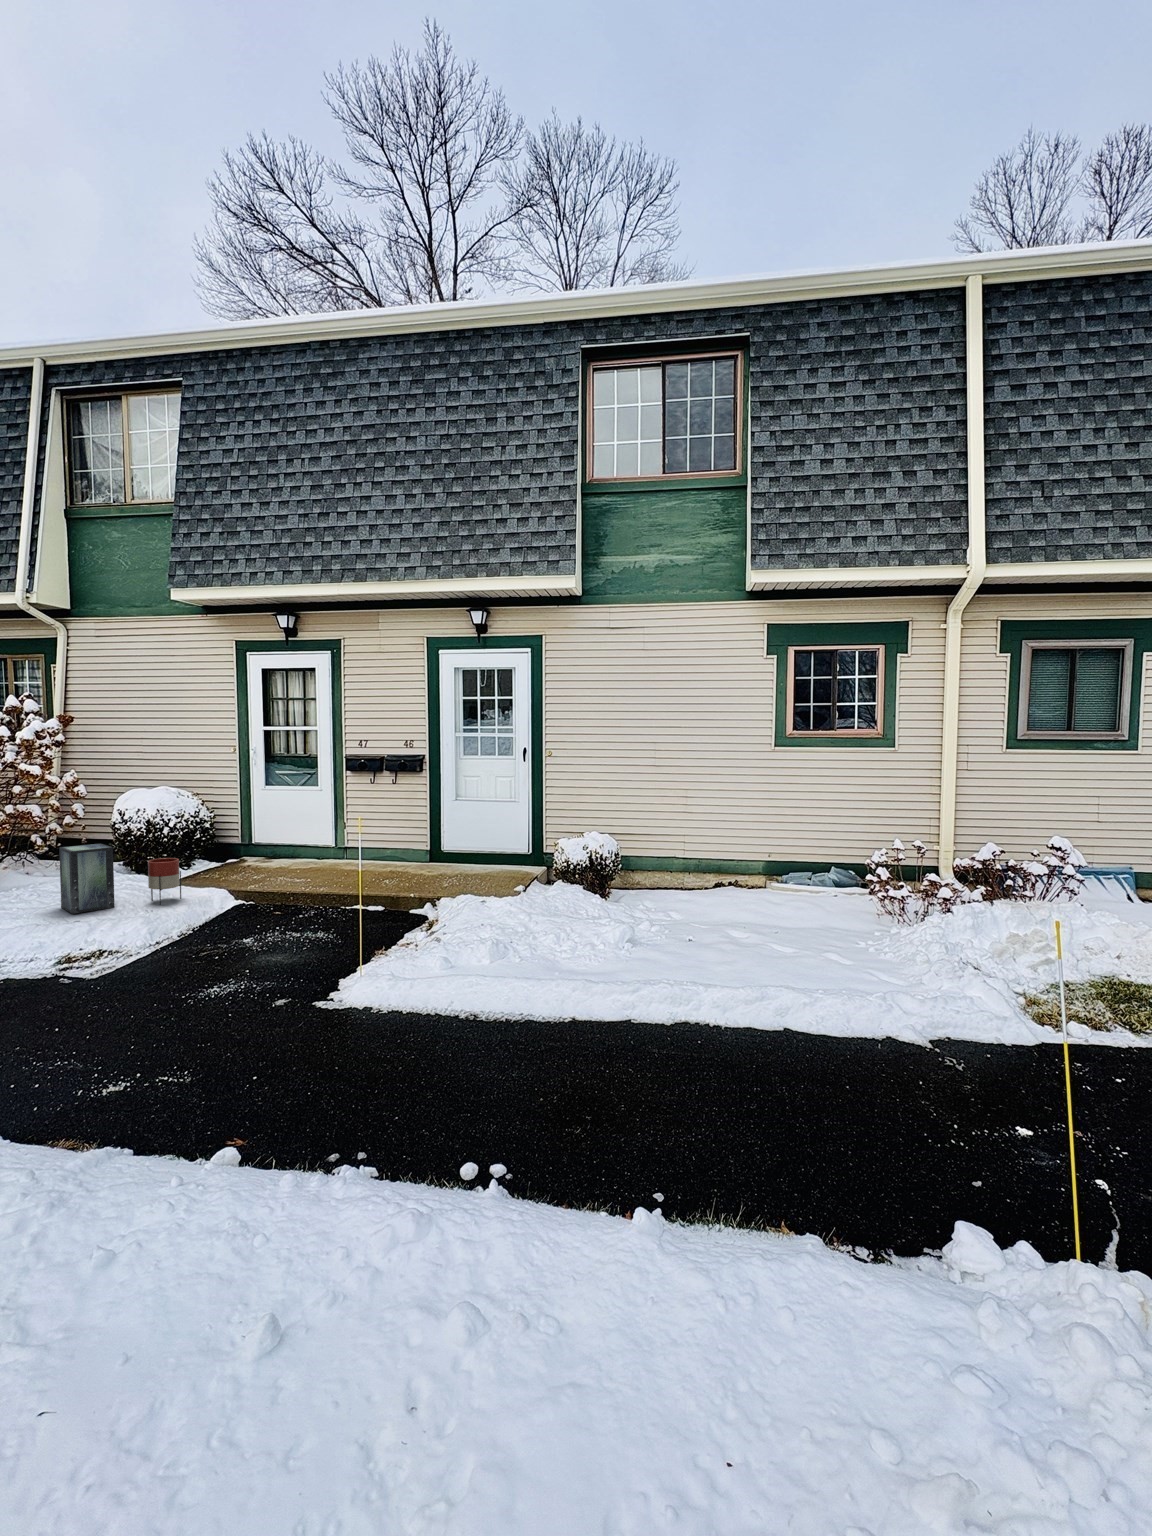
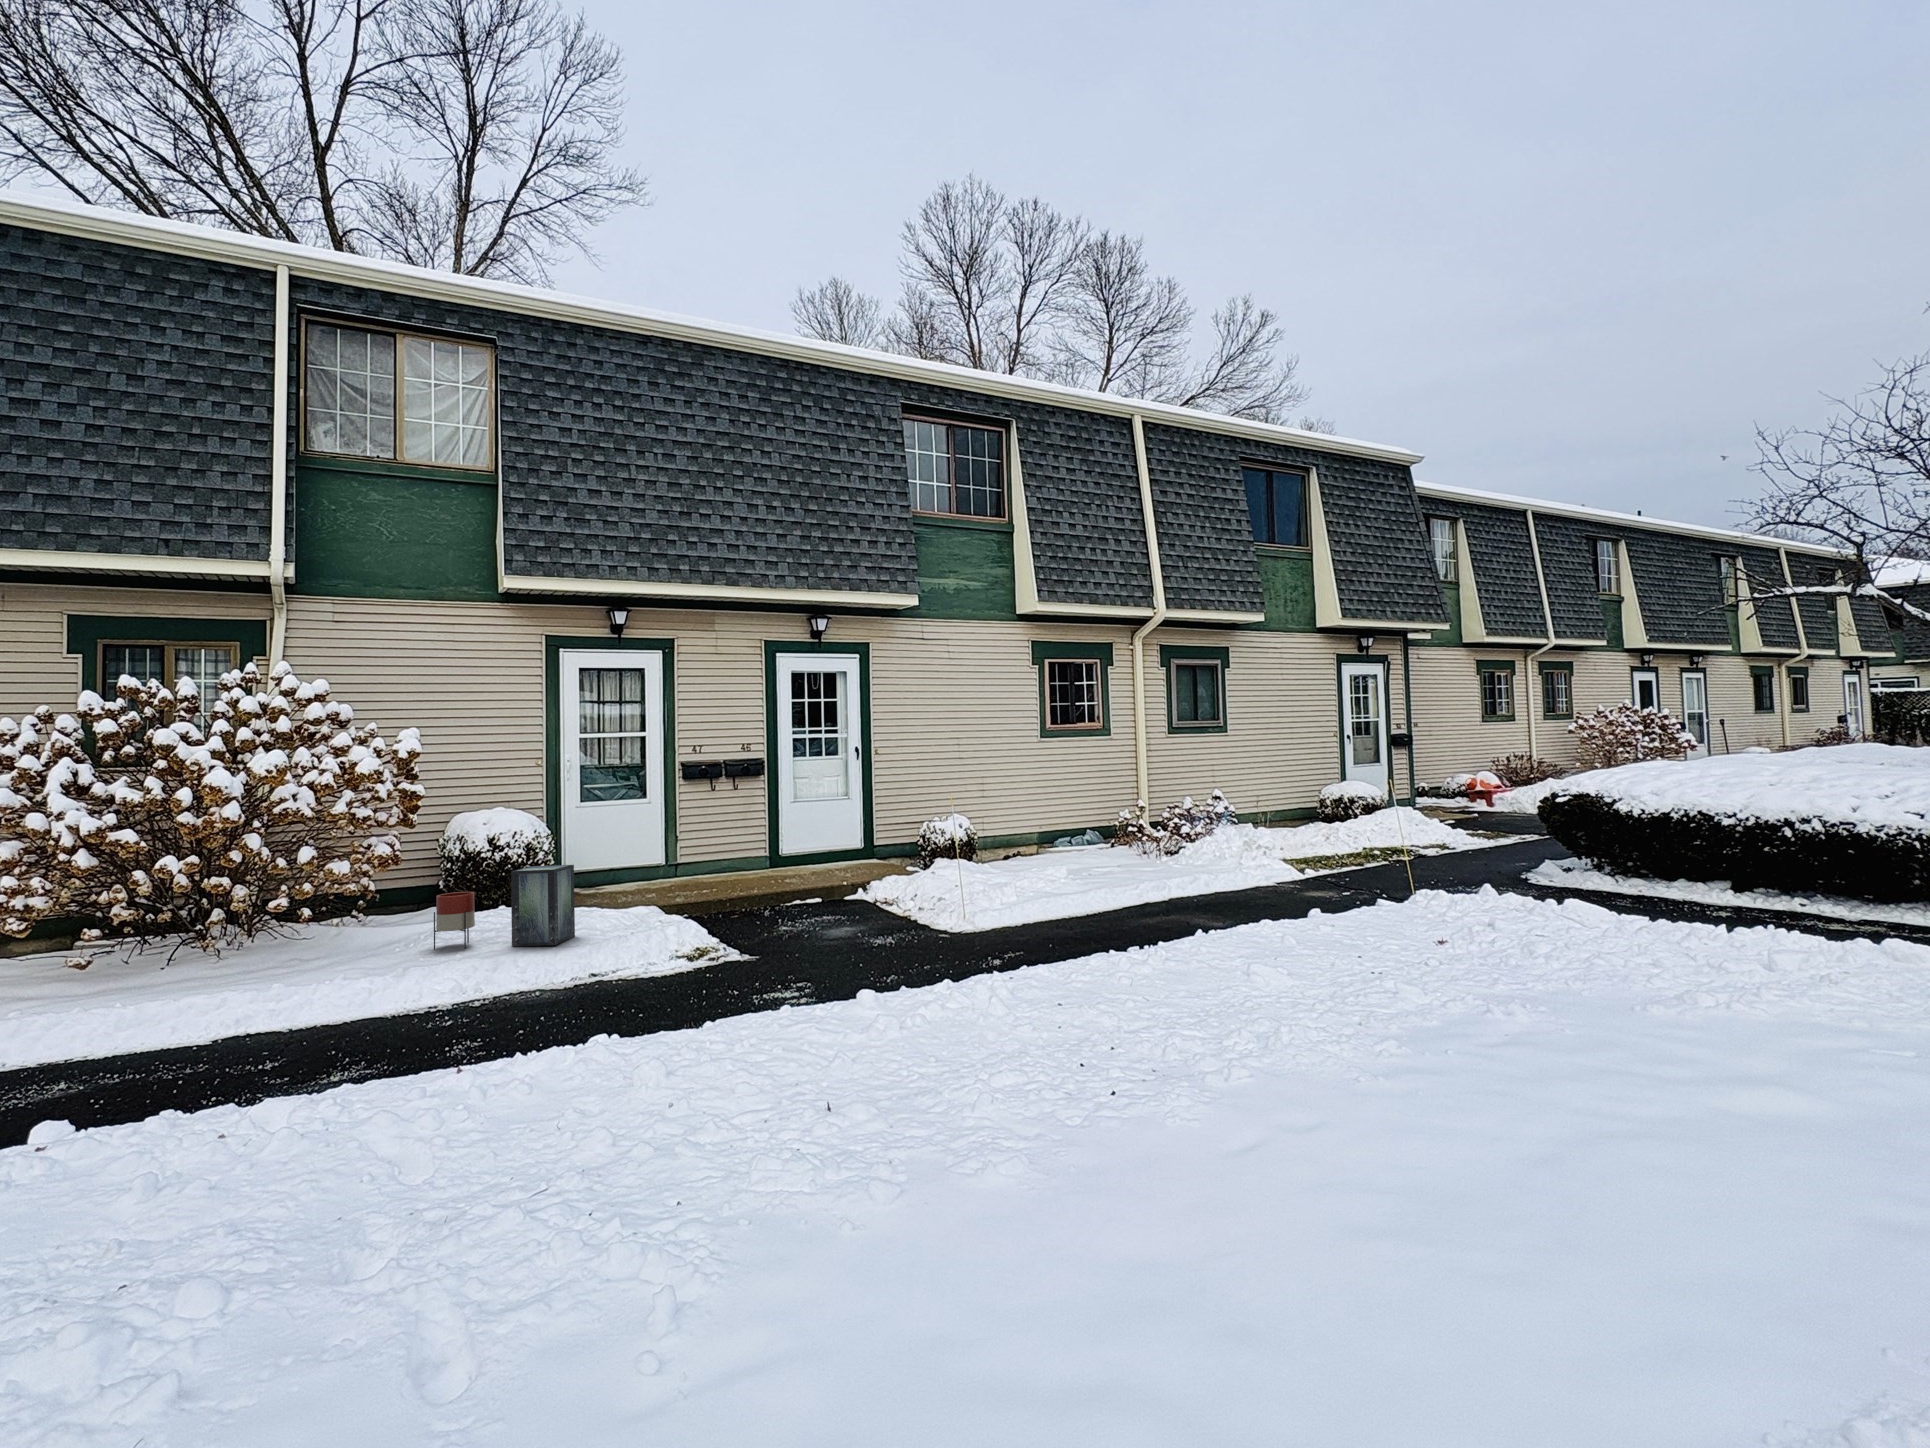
planter: present [148,858,181,905] -> present [434,892,475,950]

